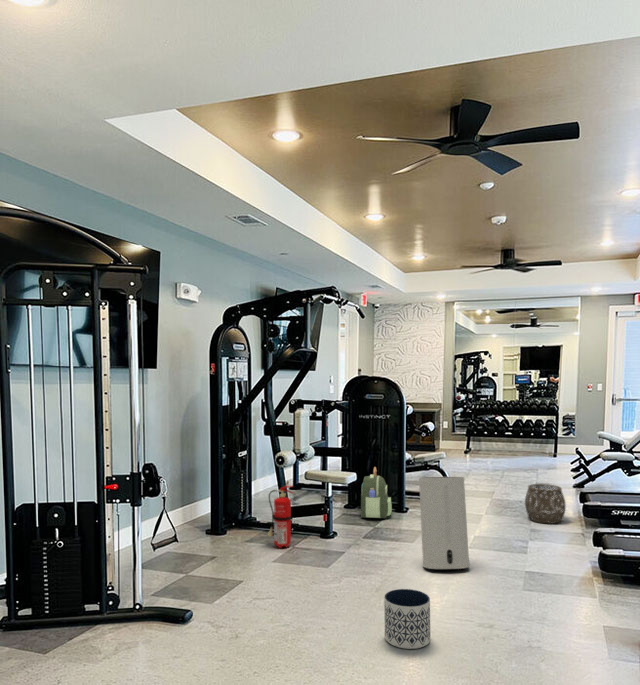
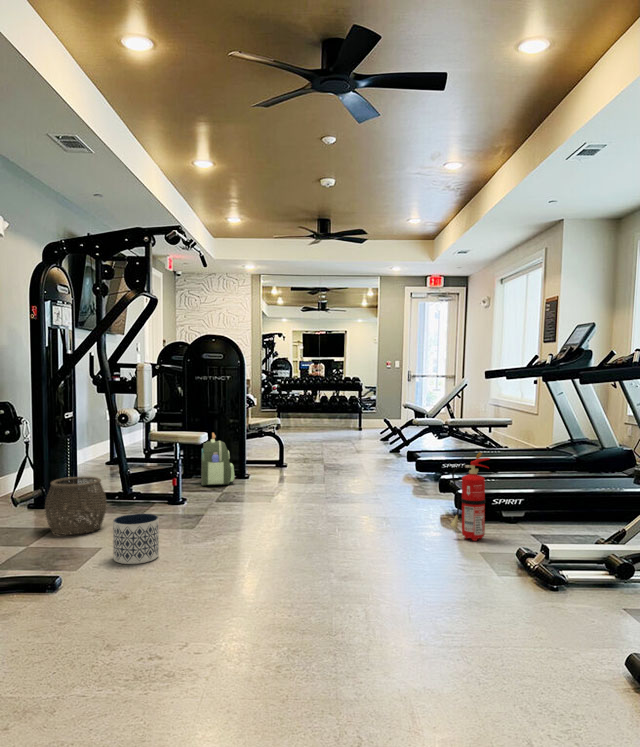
air purifier: present [419,477,469,569] -> none [287,425,338,518]
fire extinguisher: present [268,481,293,548] -> present [451,452,490,541]
woven basket: present [525,484,566,524] -> present [45,477,107,535]
planter: present [384,589,430,649] -> present [113,514,159,564]

